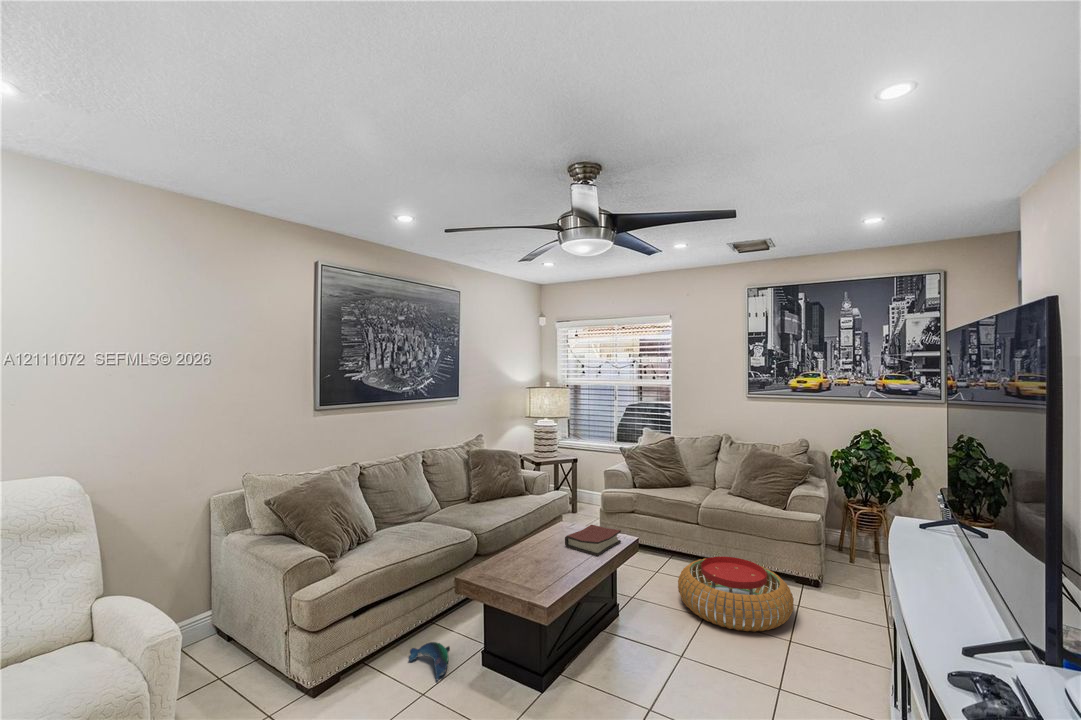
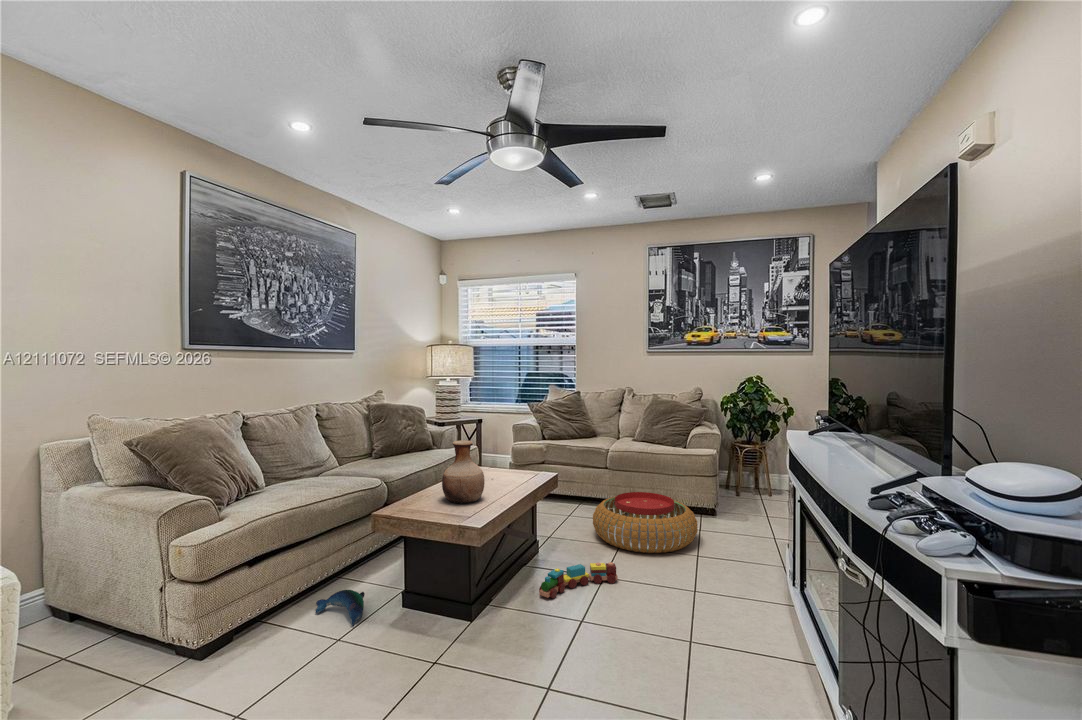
vase: none [520,508,560,572] -> present [442,440,485,503]
hardback book: present [565,525,621,556] -> none [485,464,541,489]
toy train: none [612,640,696,676] -> present [539,562,618,598]

